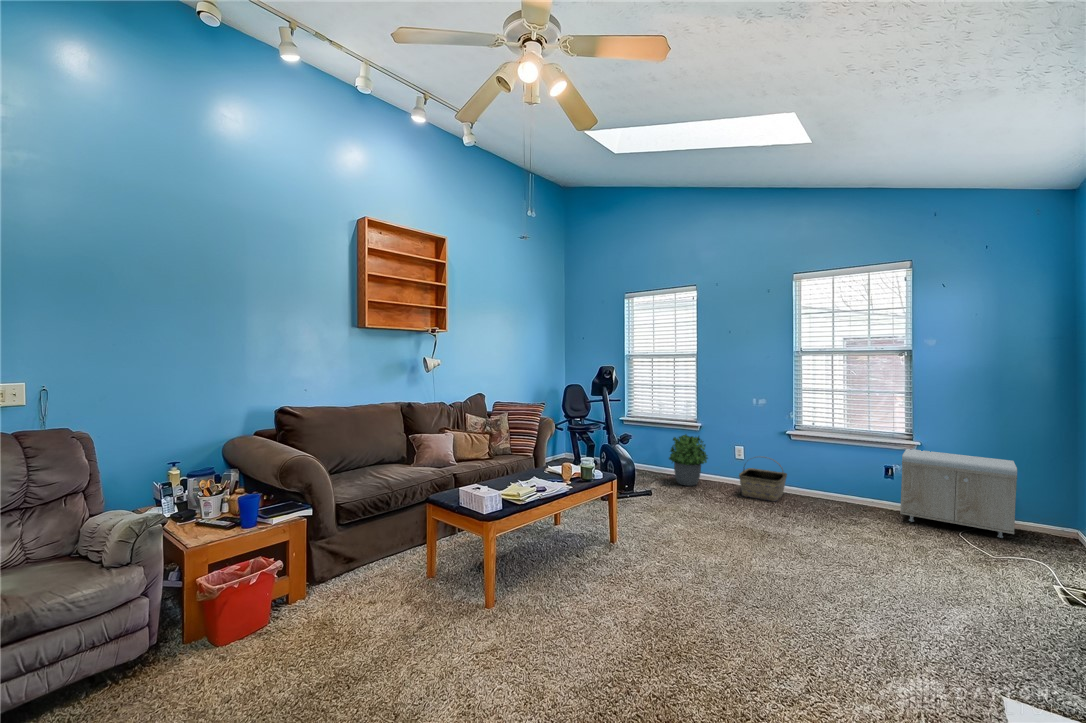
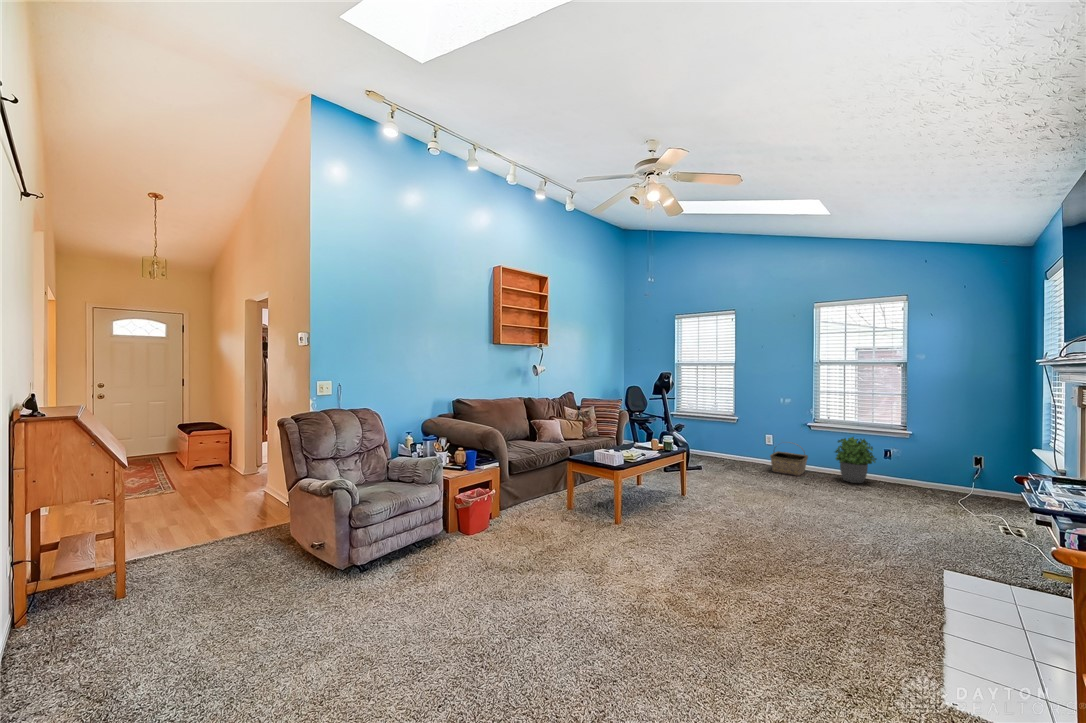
potted plant: present [669,434,708,486] -> present [835,437,876,483]
storage bench: present [900,449,1017,538] -> none [895,437,983,502]

